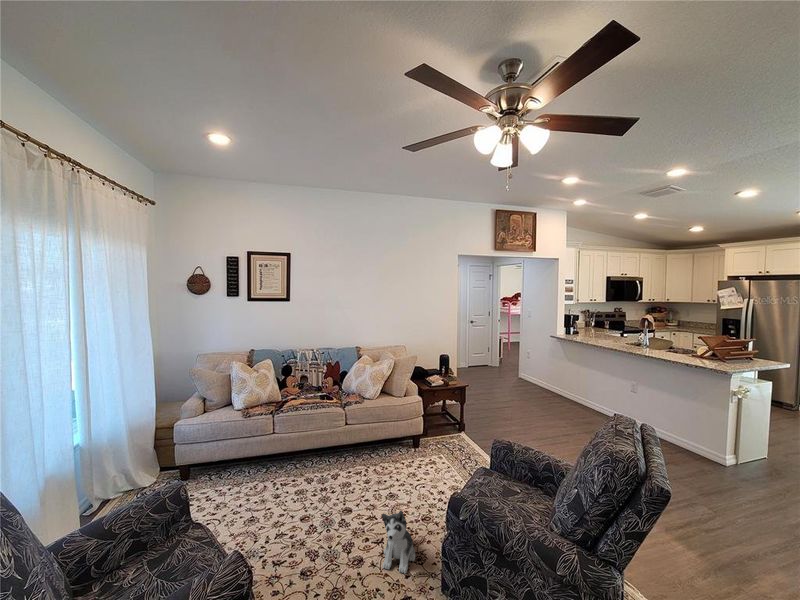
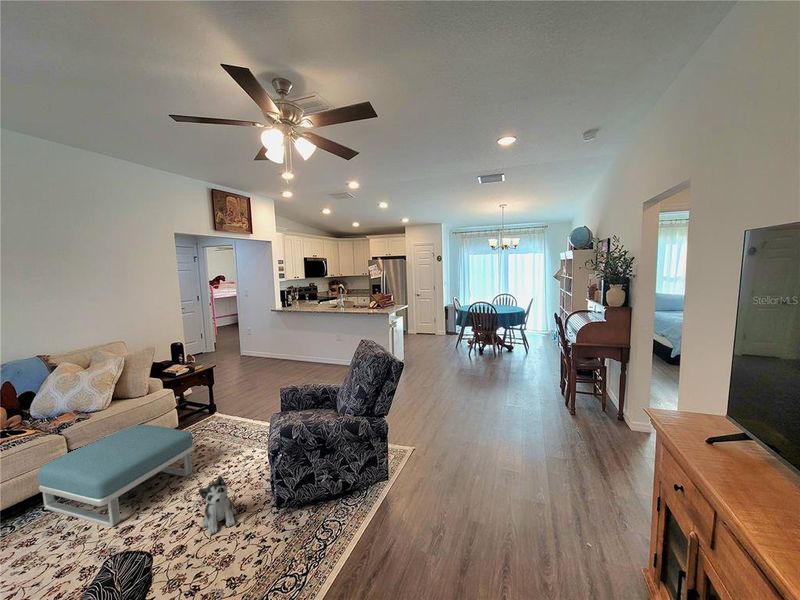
footstool: none [324,418,417,501] -> present [37,424,194,527]

